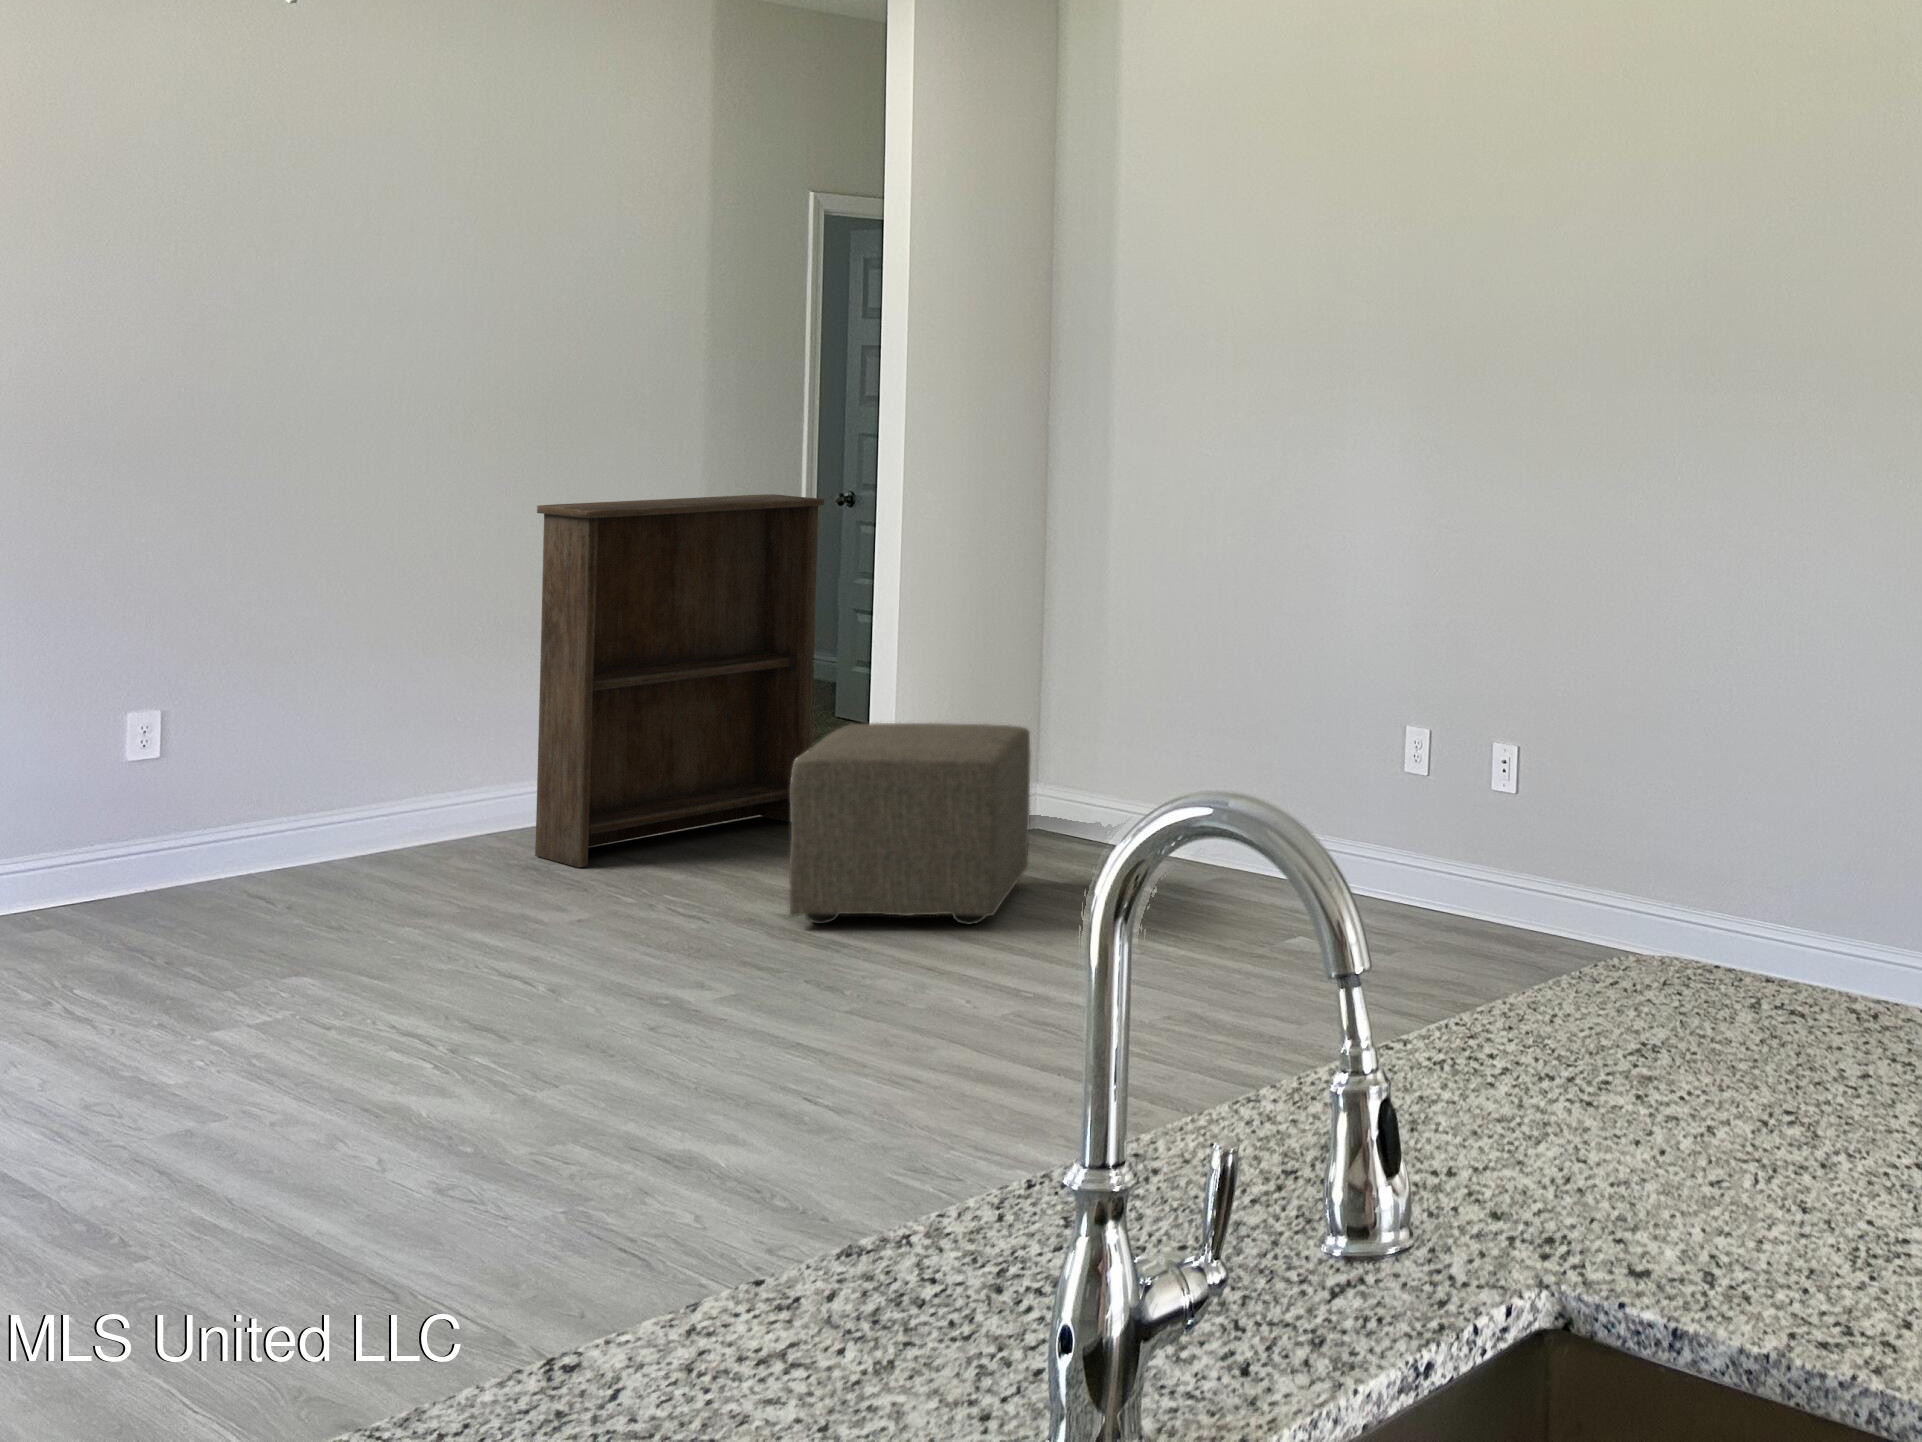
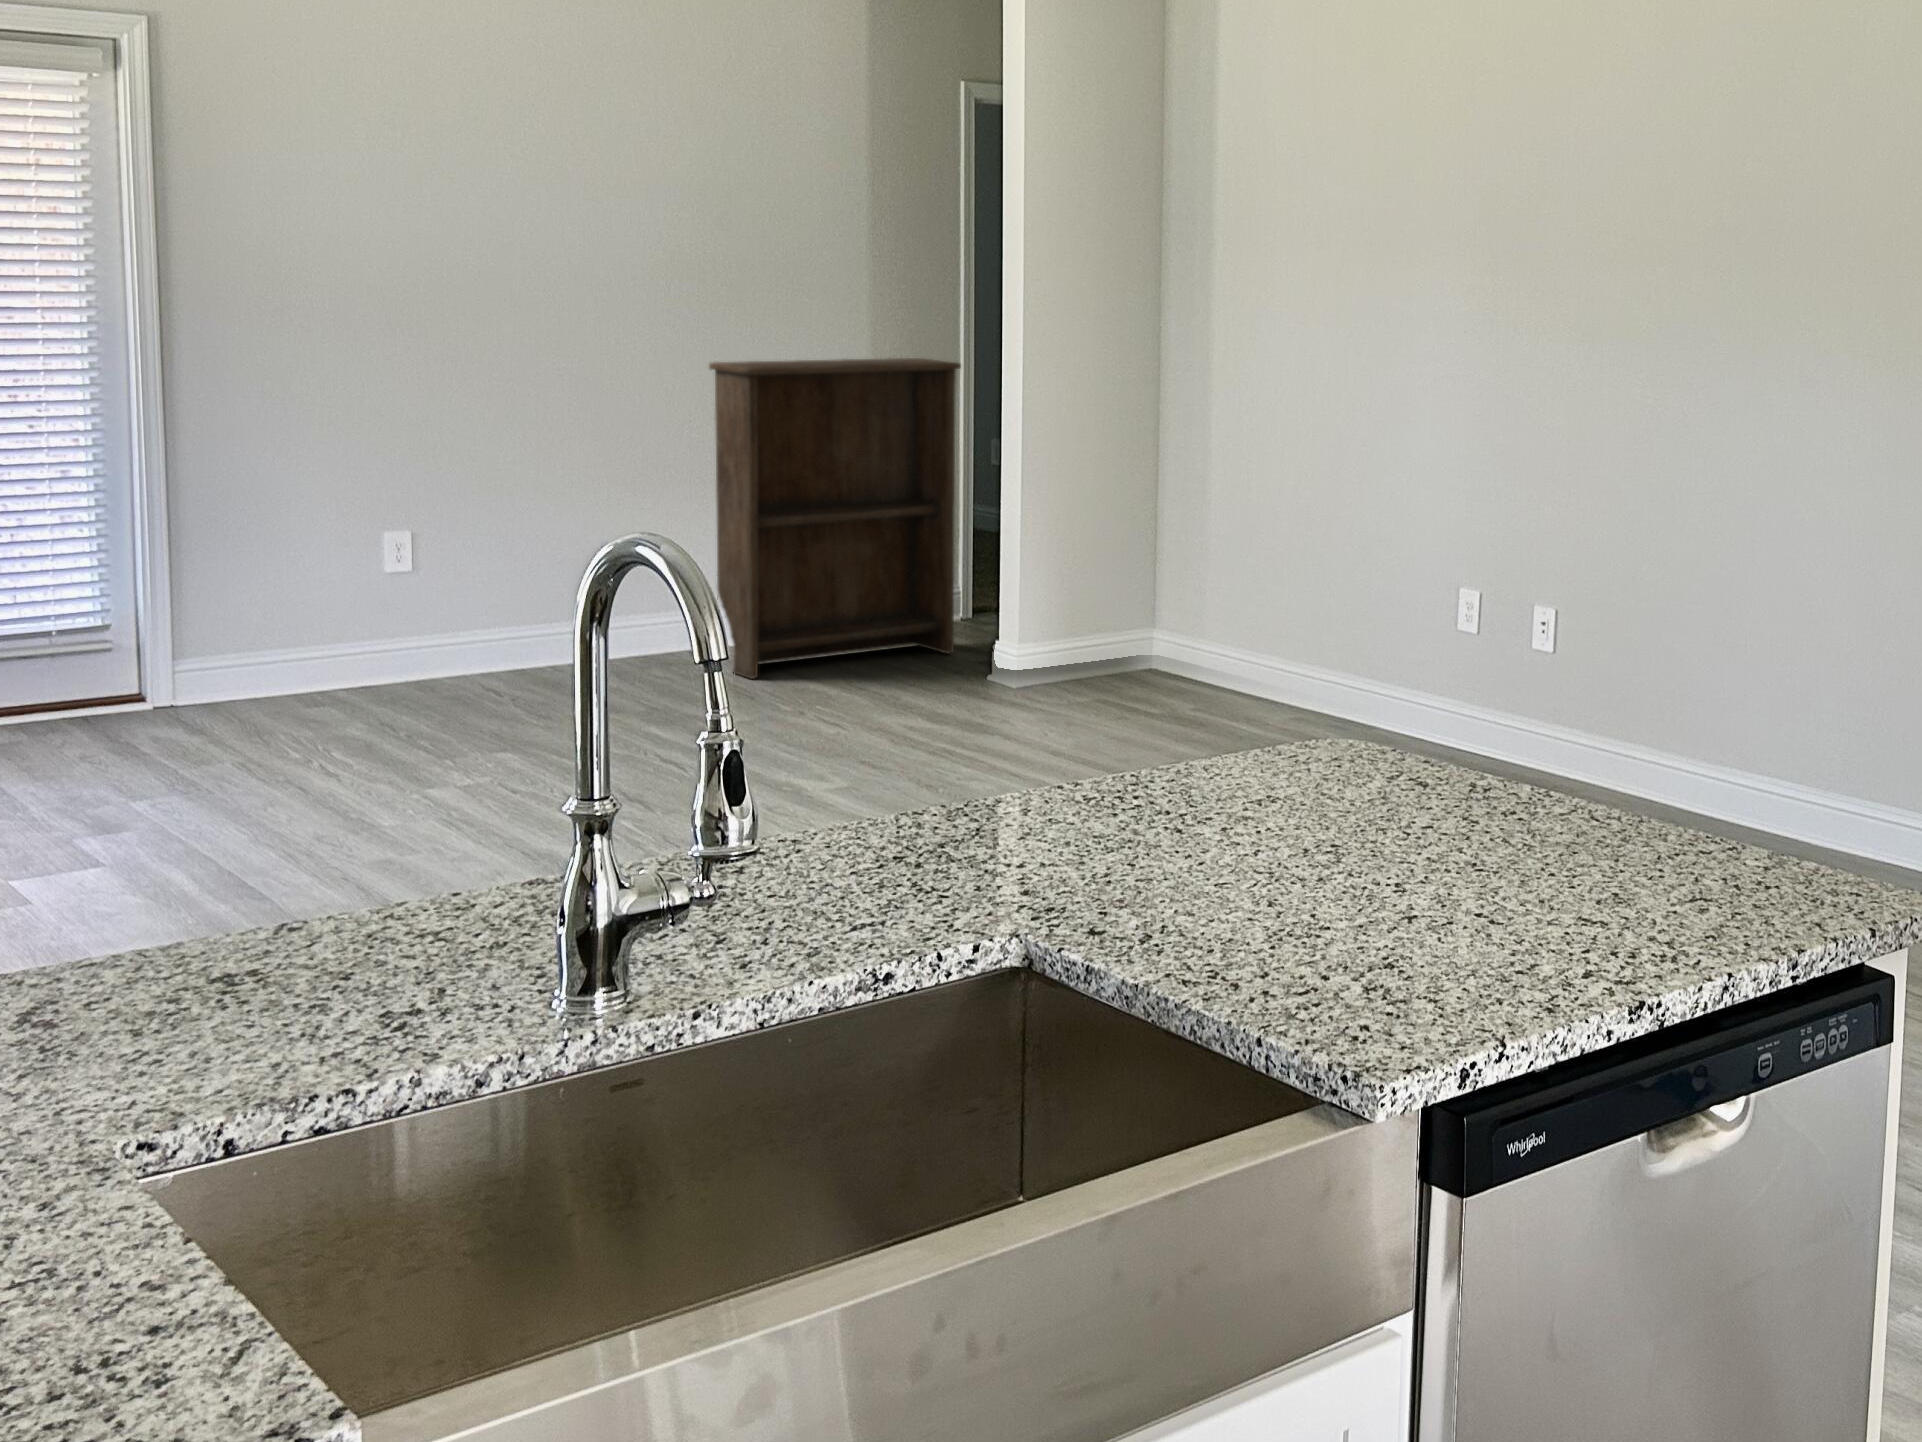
ottoman: present [789,723,1031,925] -> none [907,565,1125,743]

